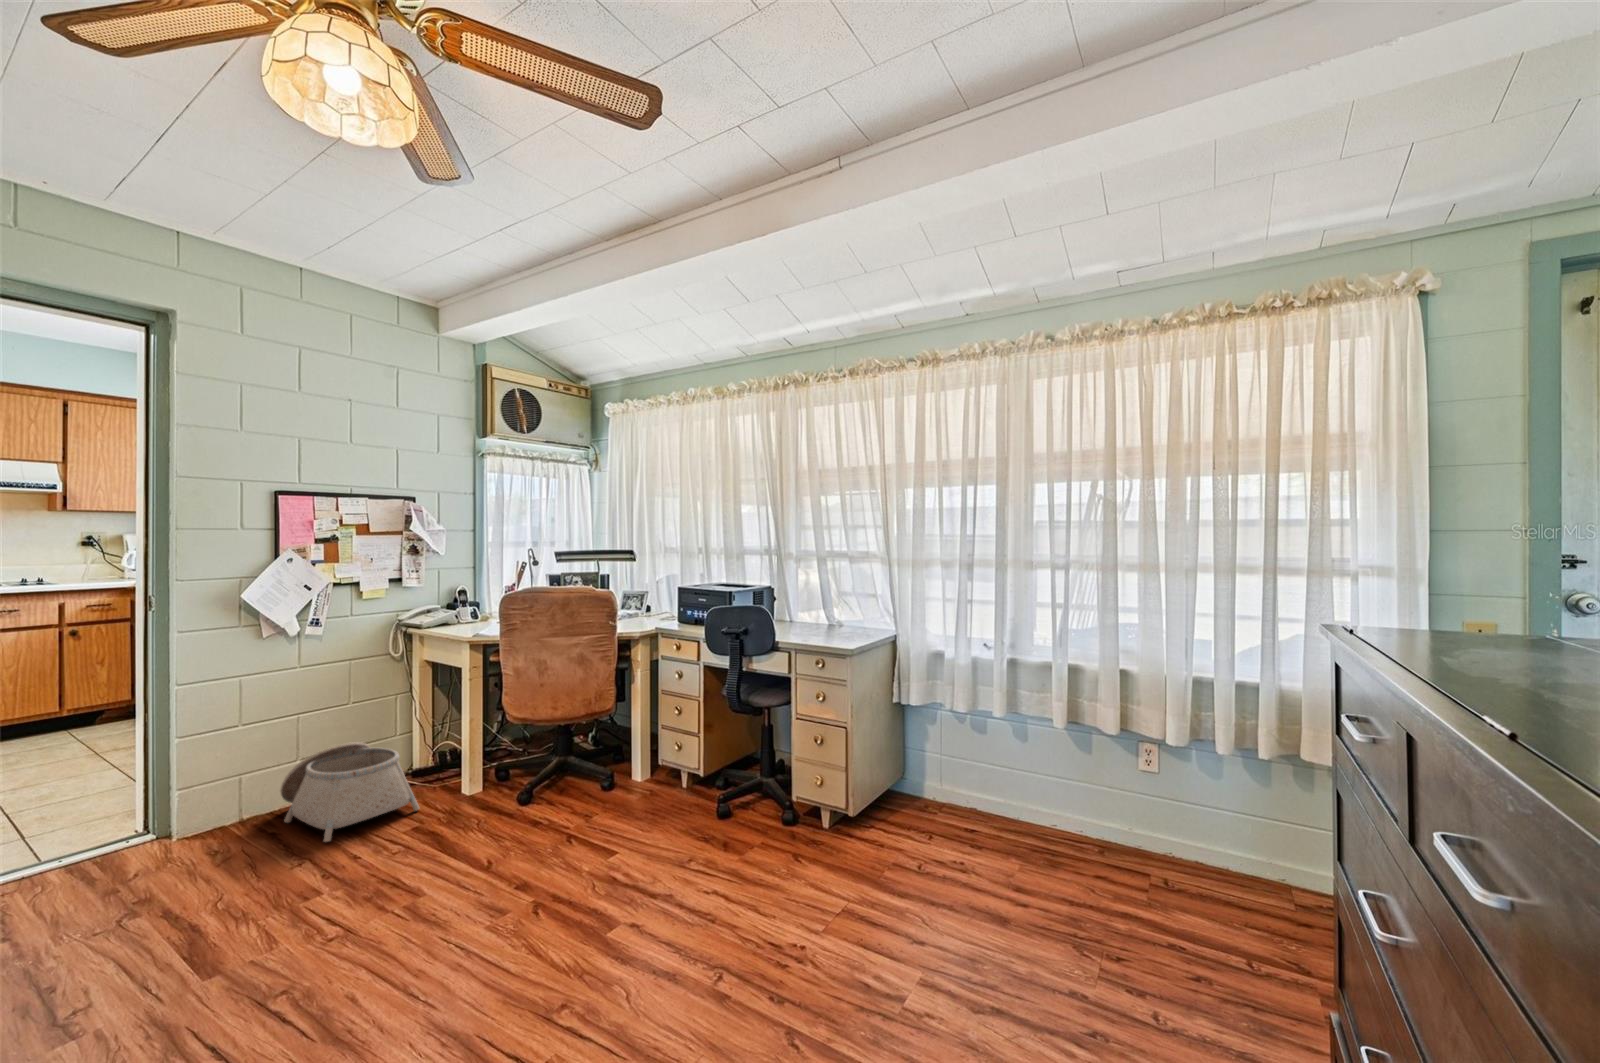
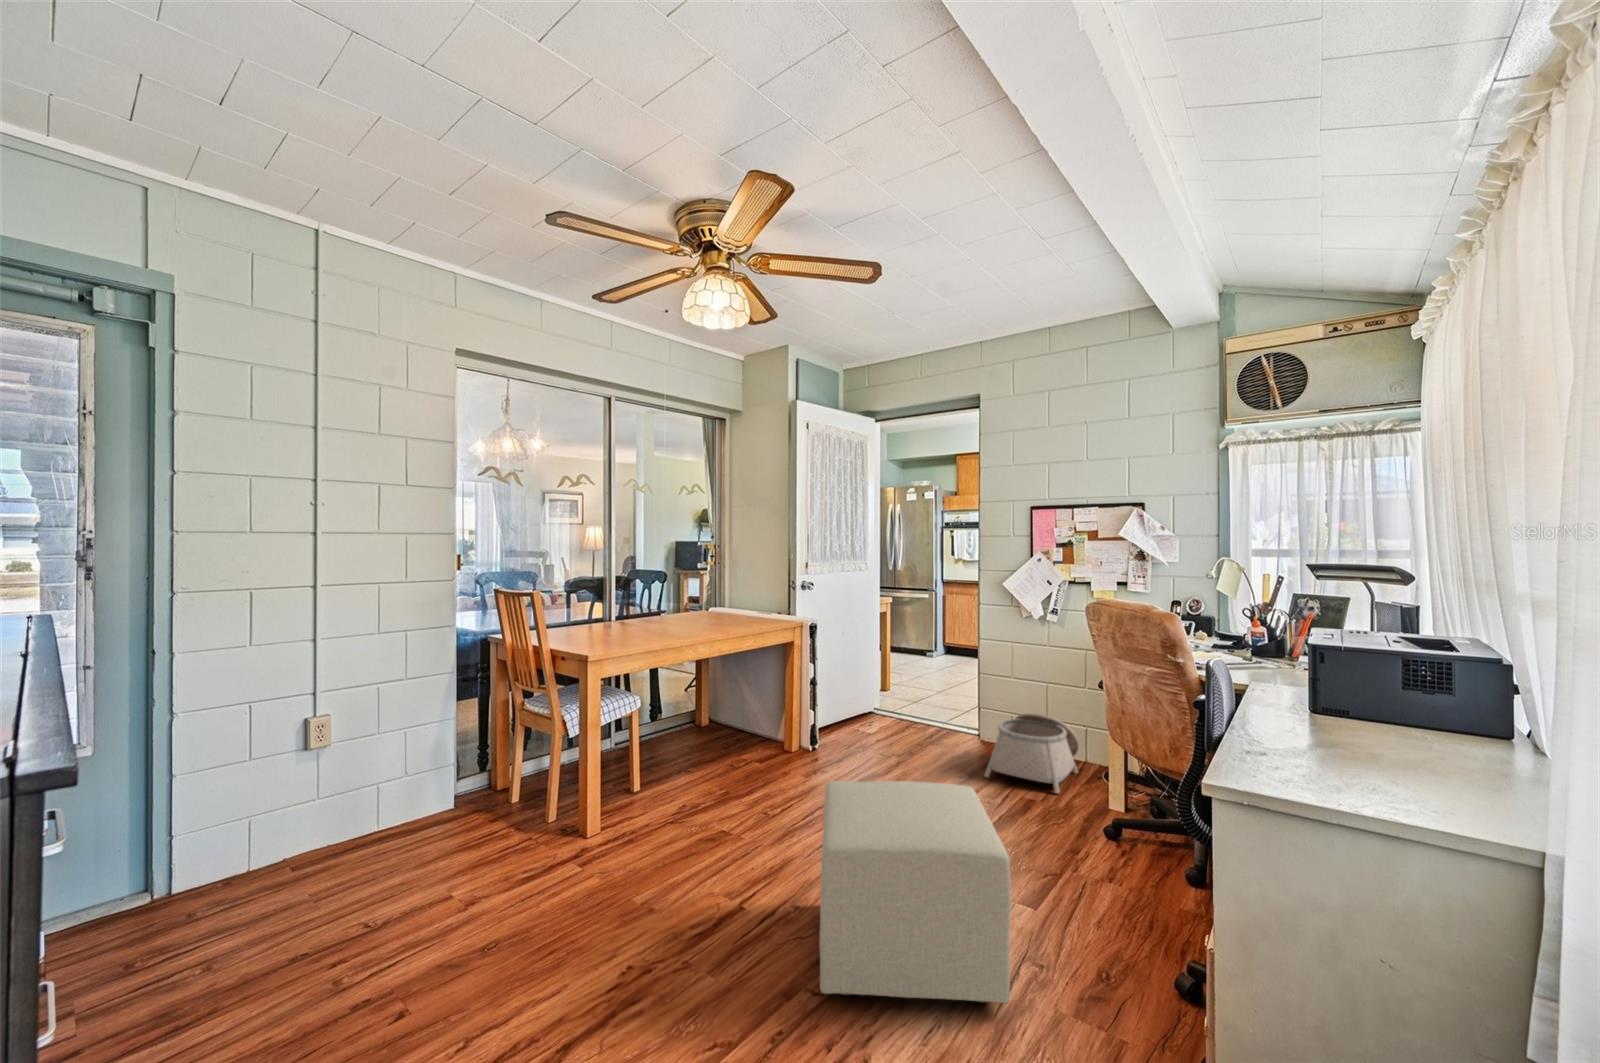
ottoman: none [568,767,752,964] -> present [819,781,1011,1004]

